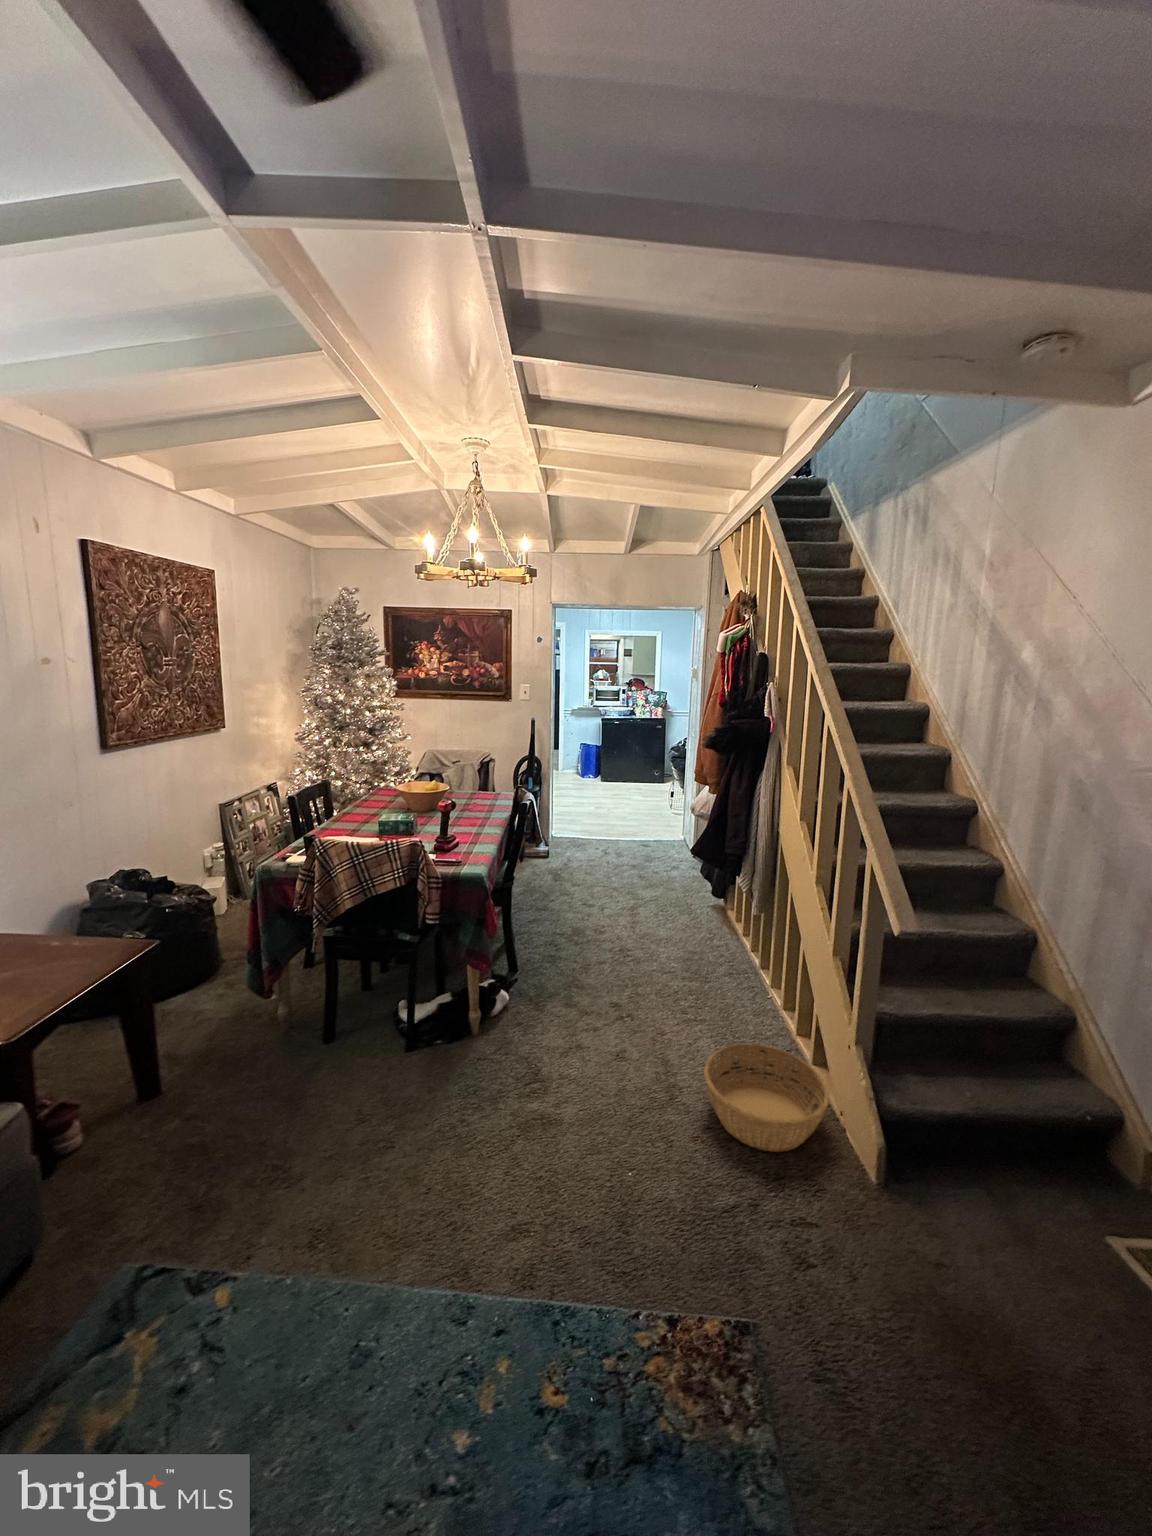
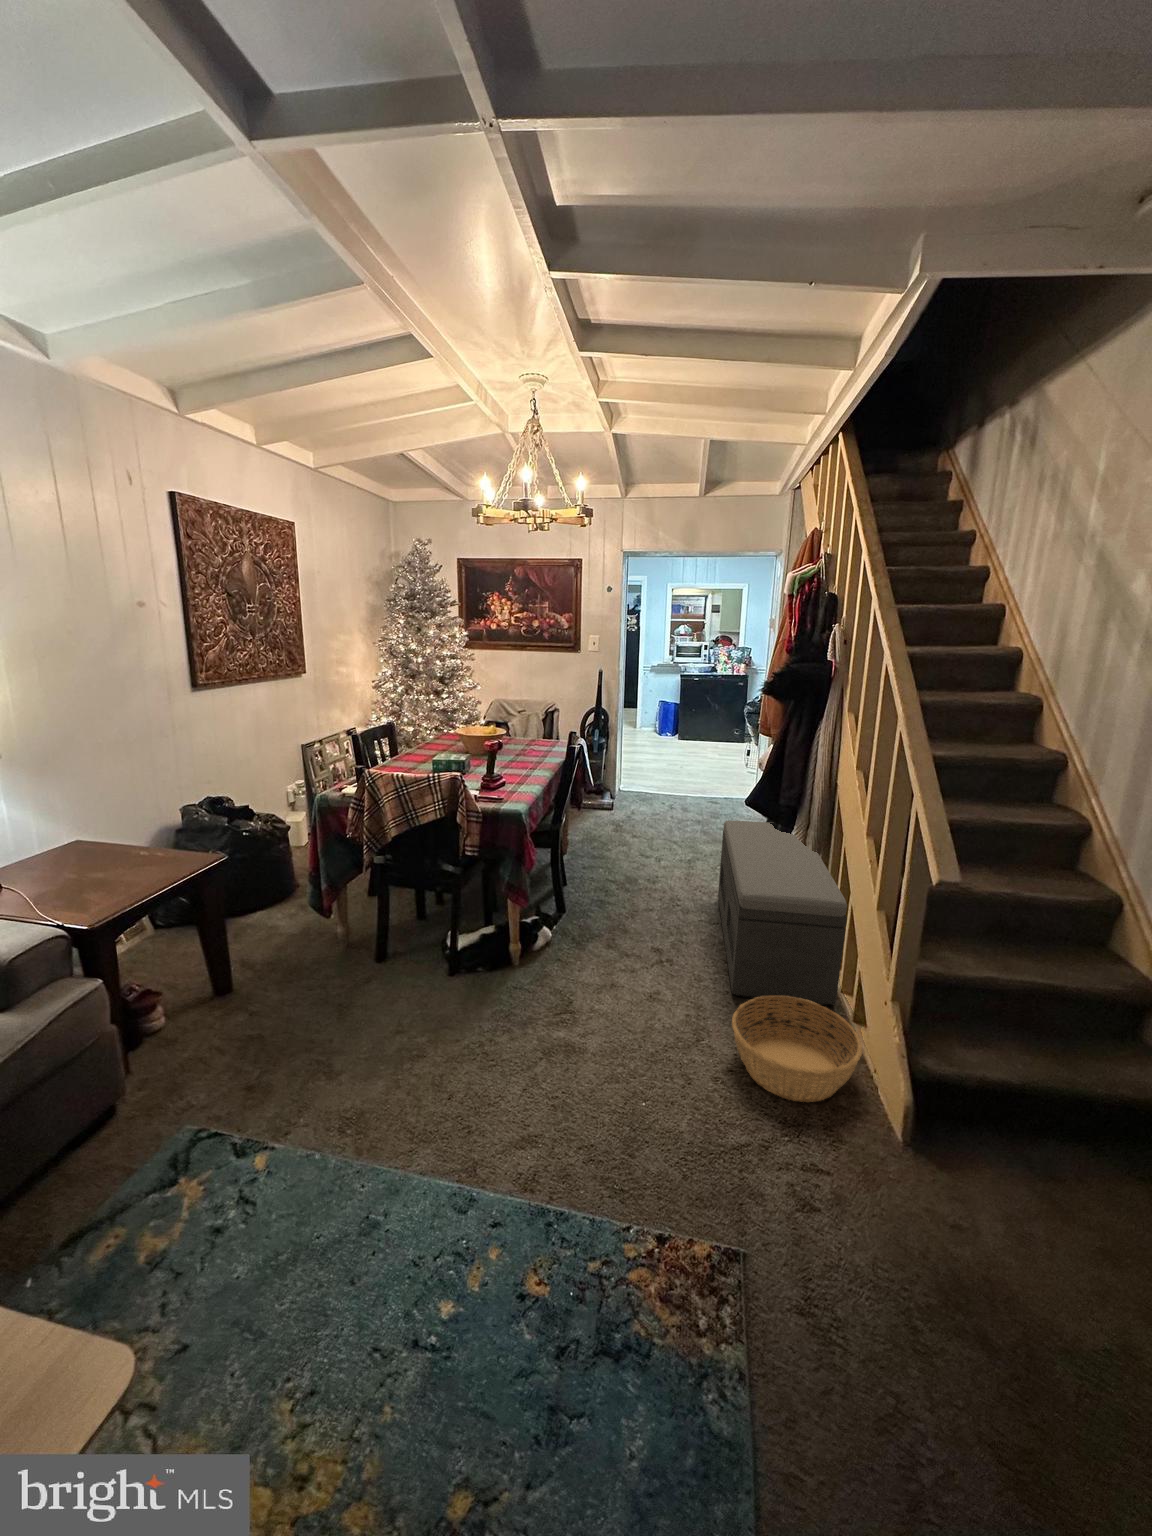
storage bench: none [663,867,798,1047] -> present [718,821,847,1006]

